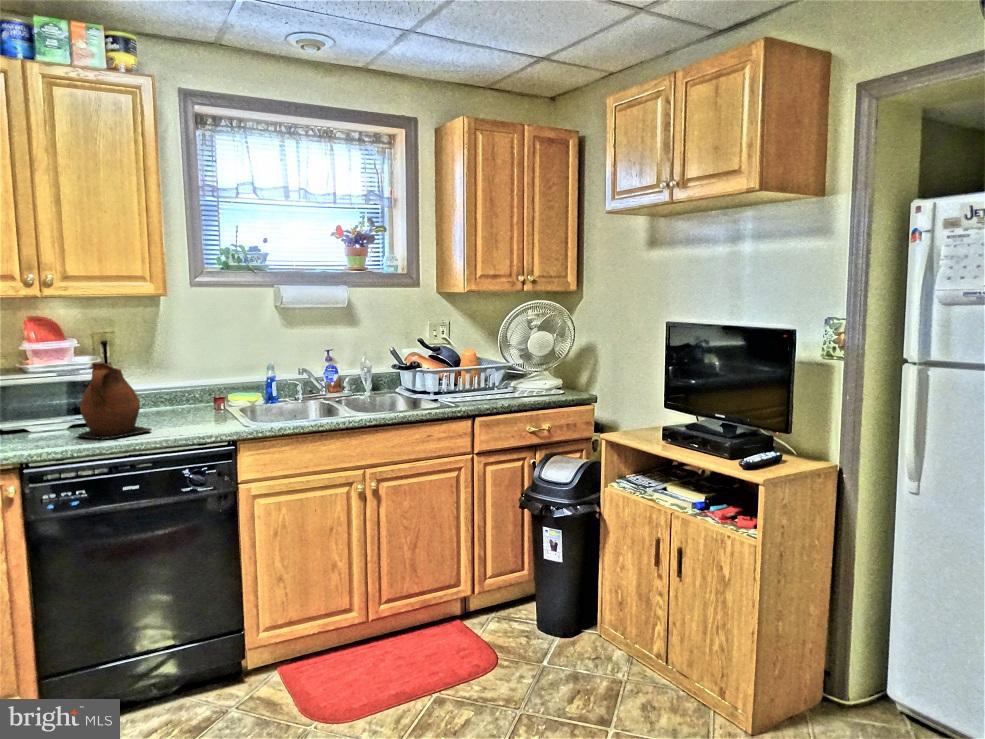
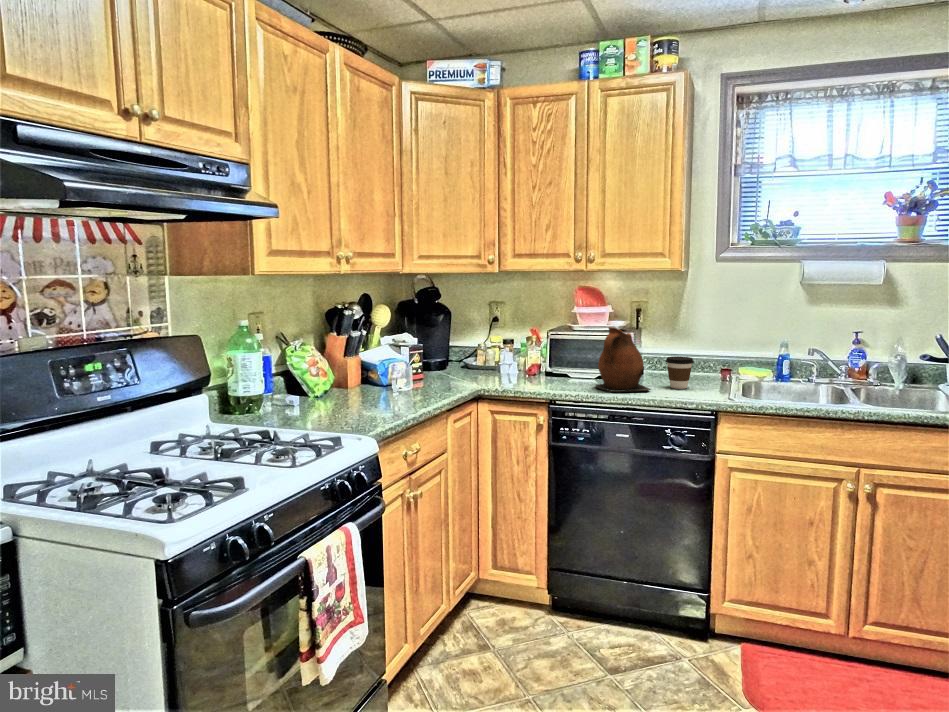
coffee cup: none [160,389,192,424] -> present [666,356,694,389]

